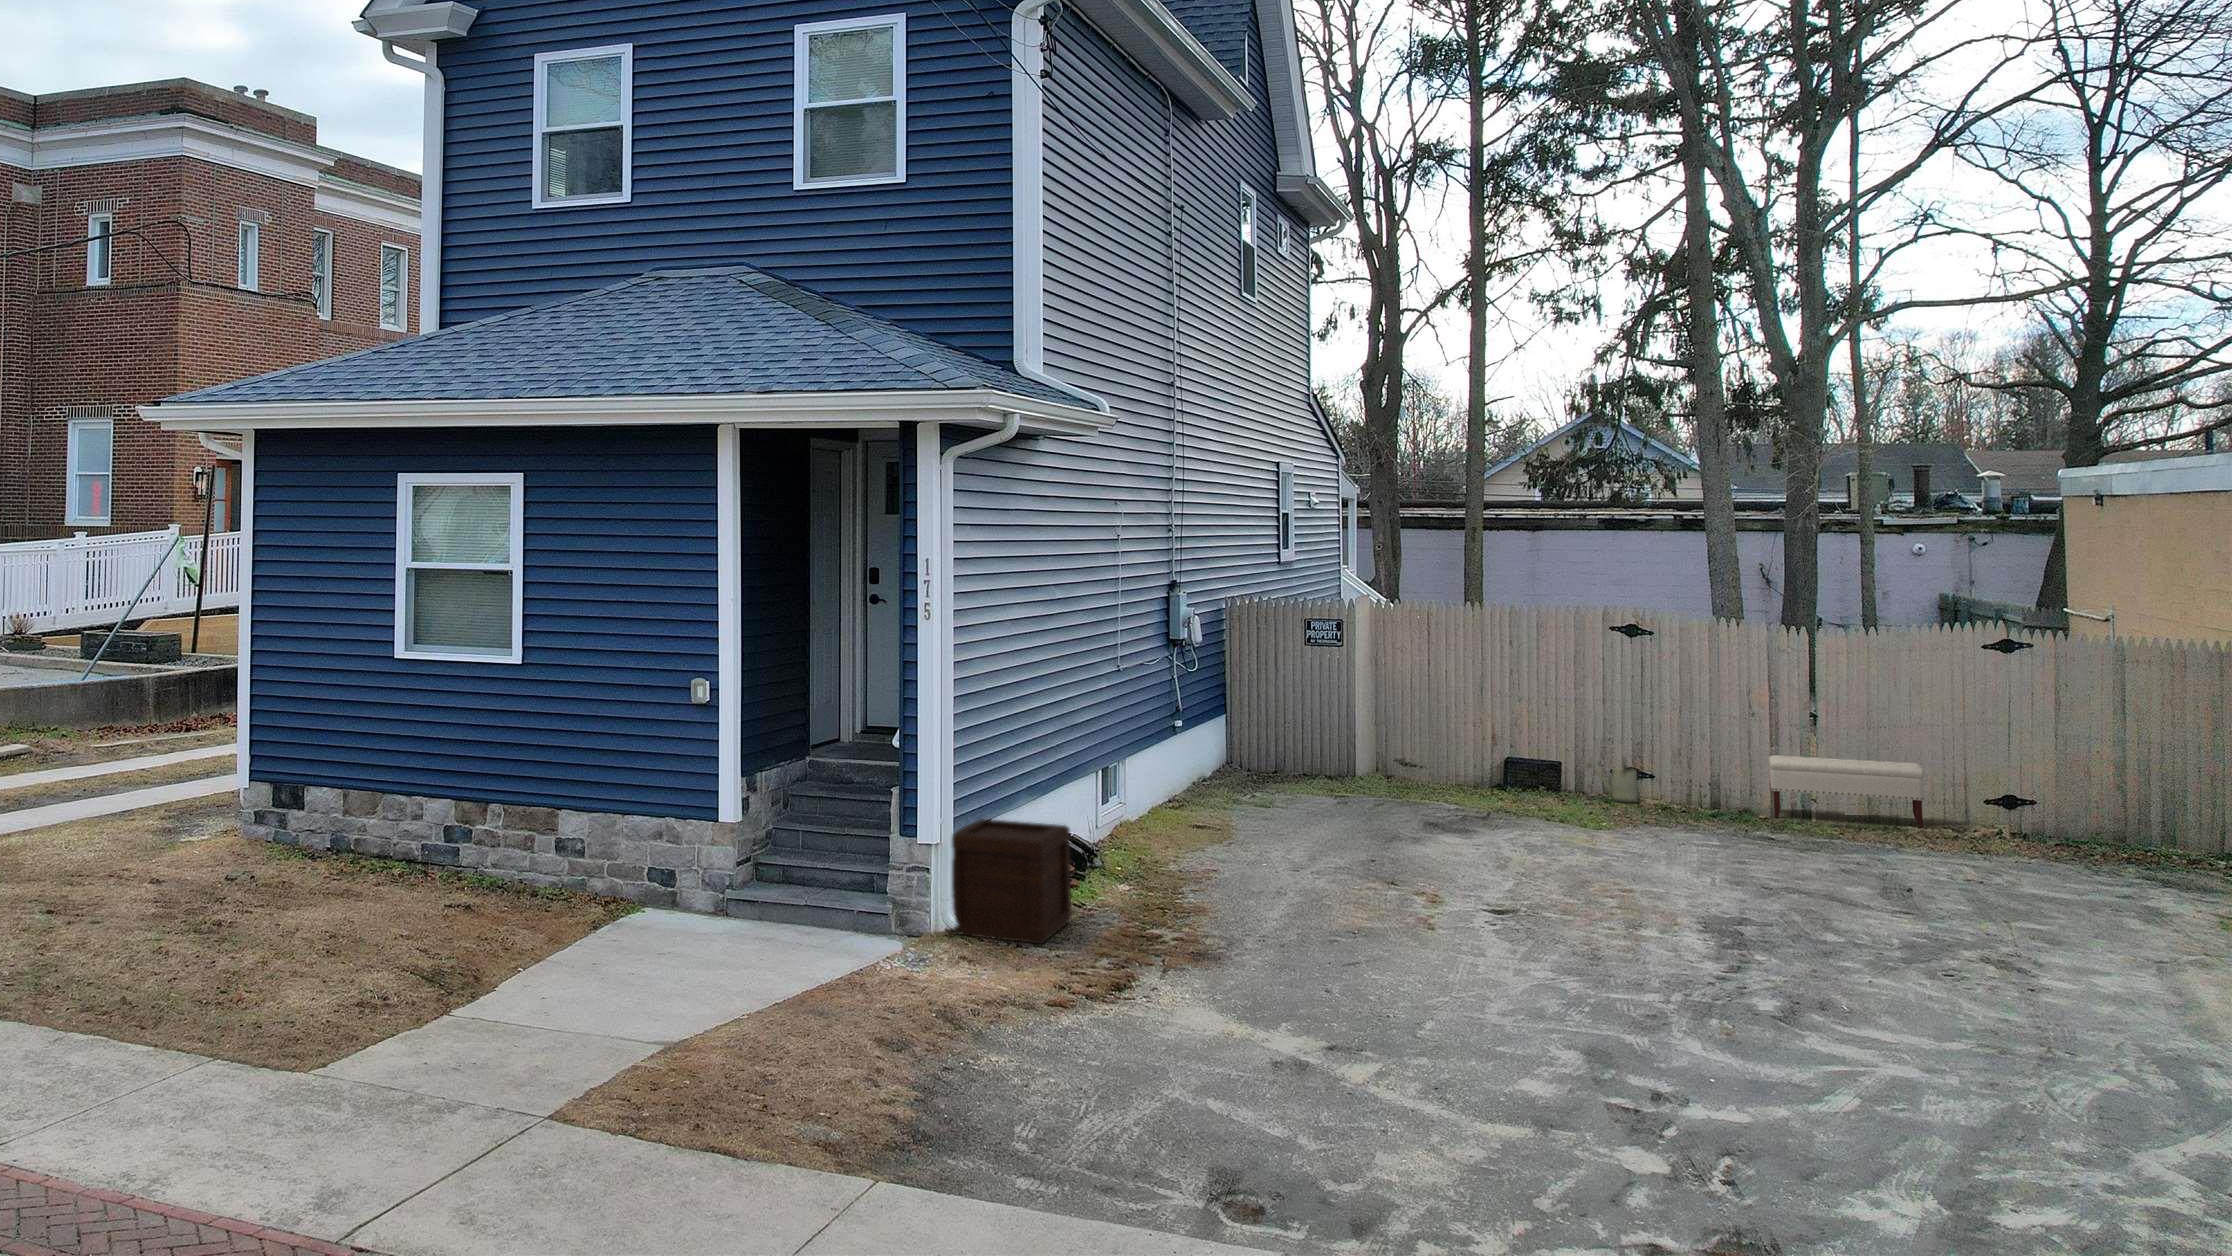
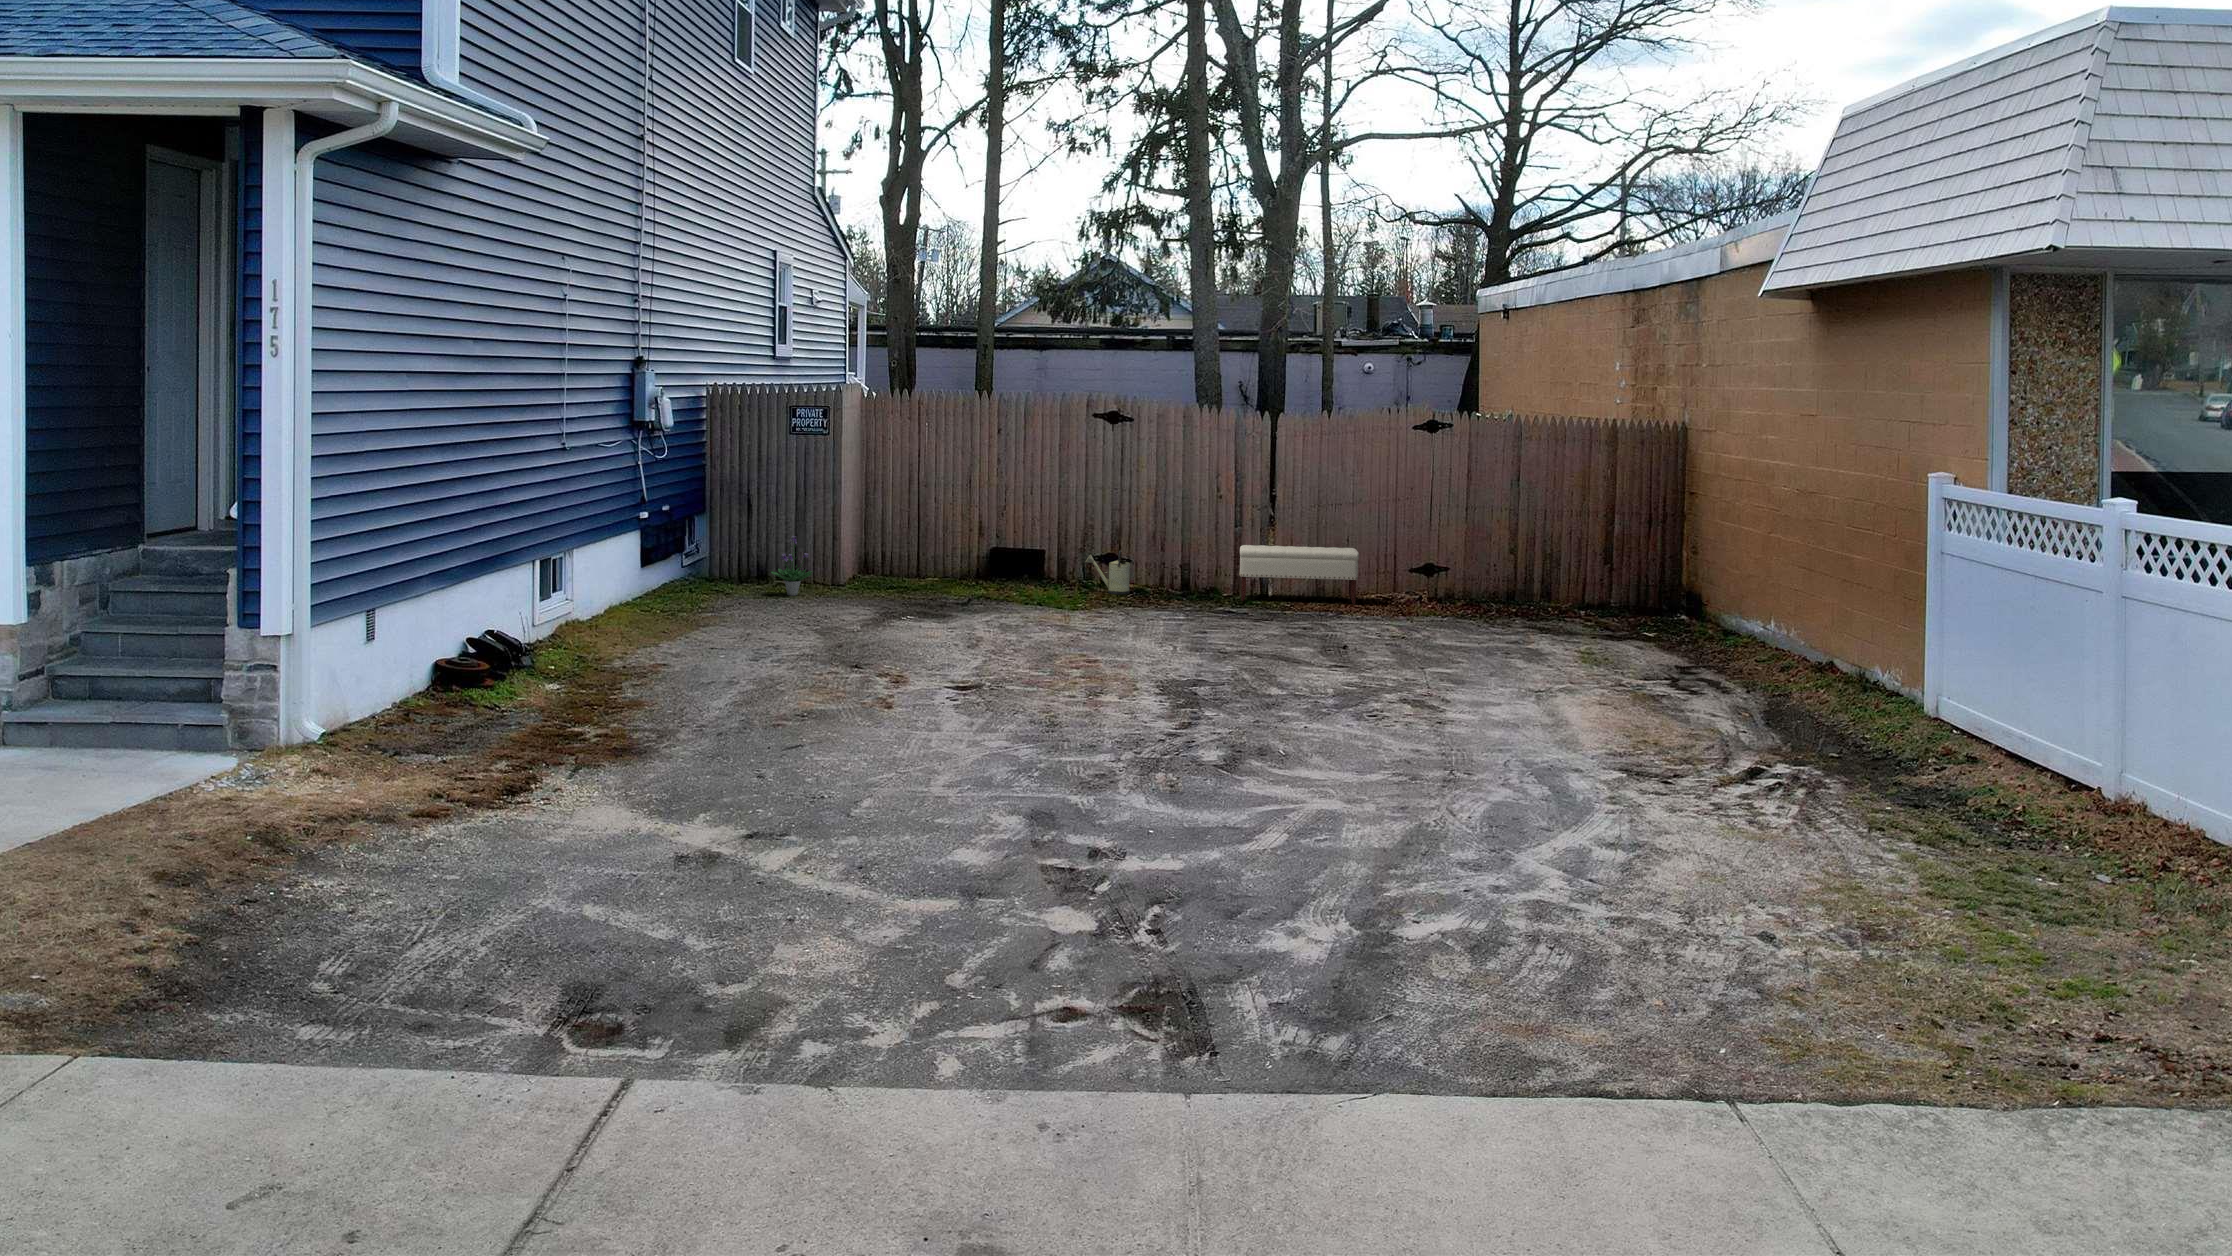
potted plant: none [1254,734,1296,792] -> present [771,536,812,596]
wooden crate: present [948,819,1072,944] -> none [322,609,498,751]

